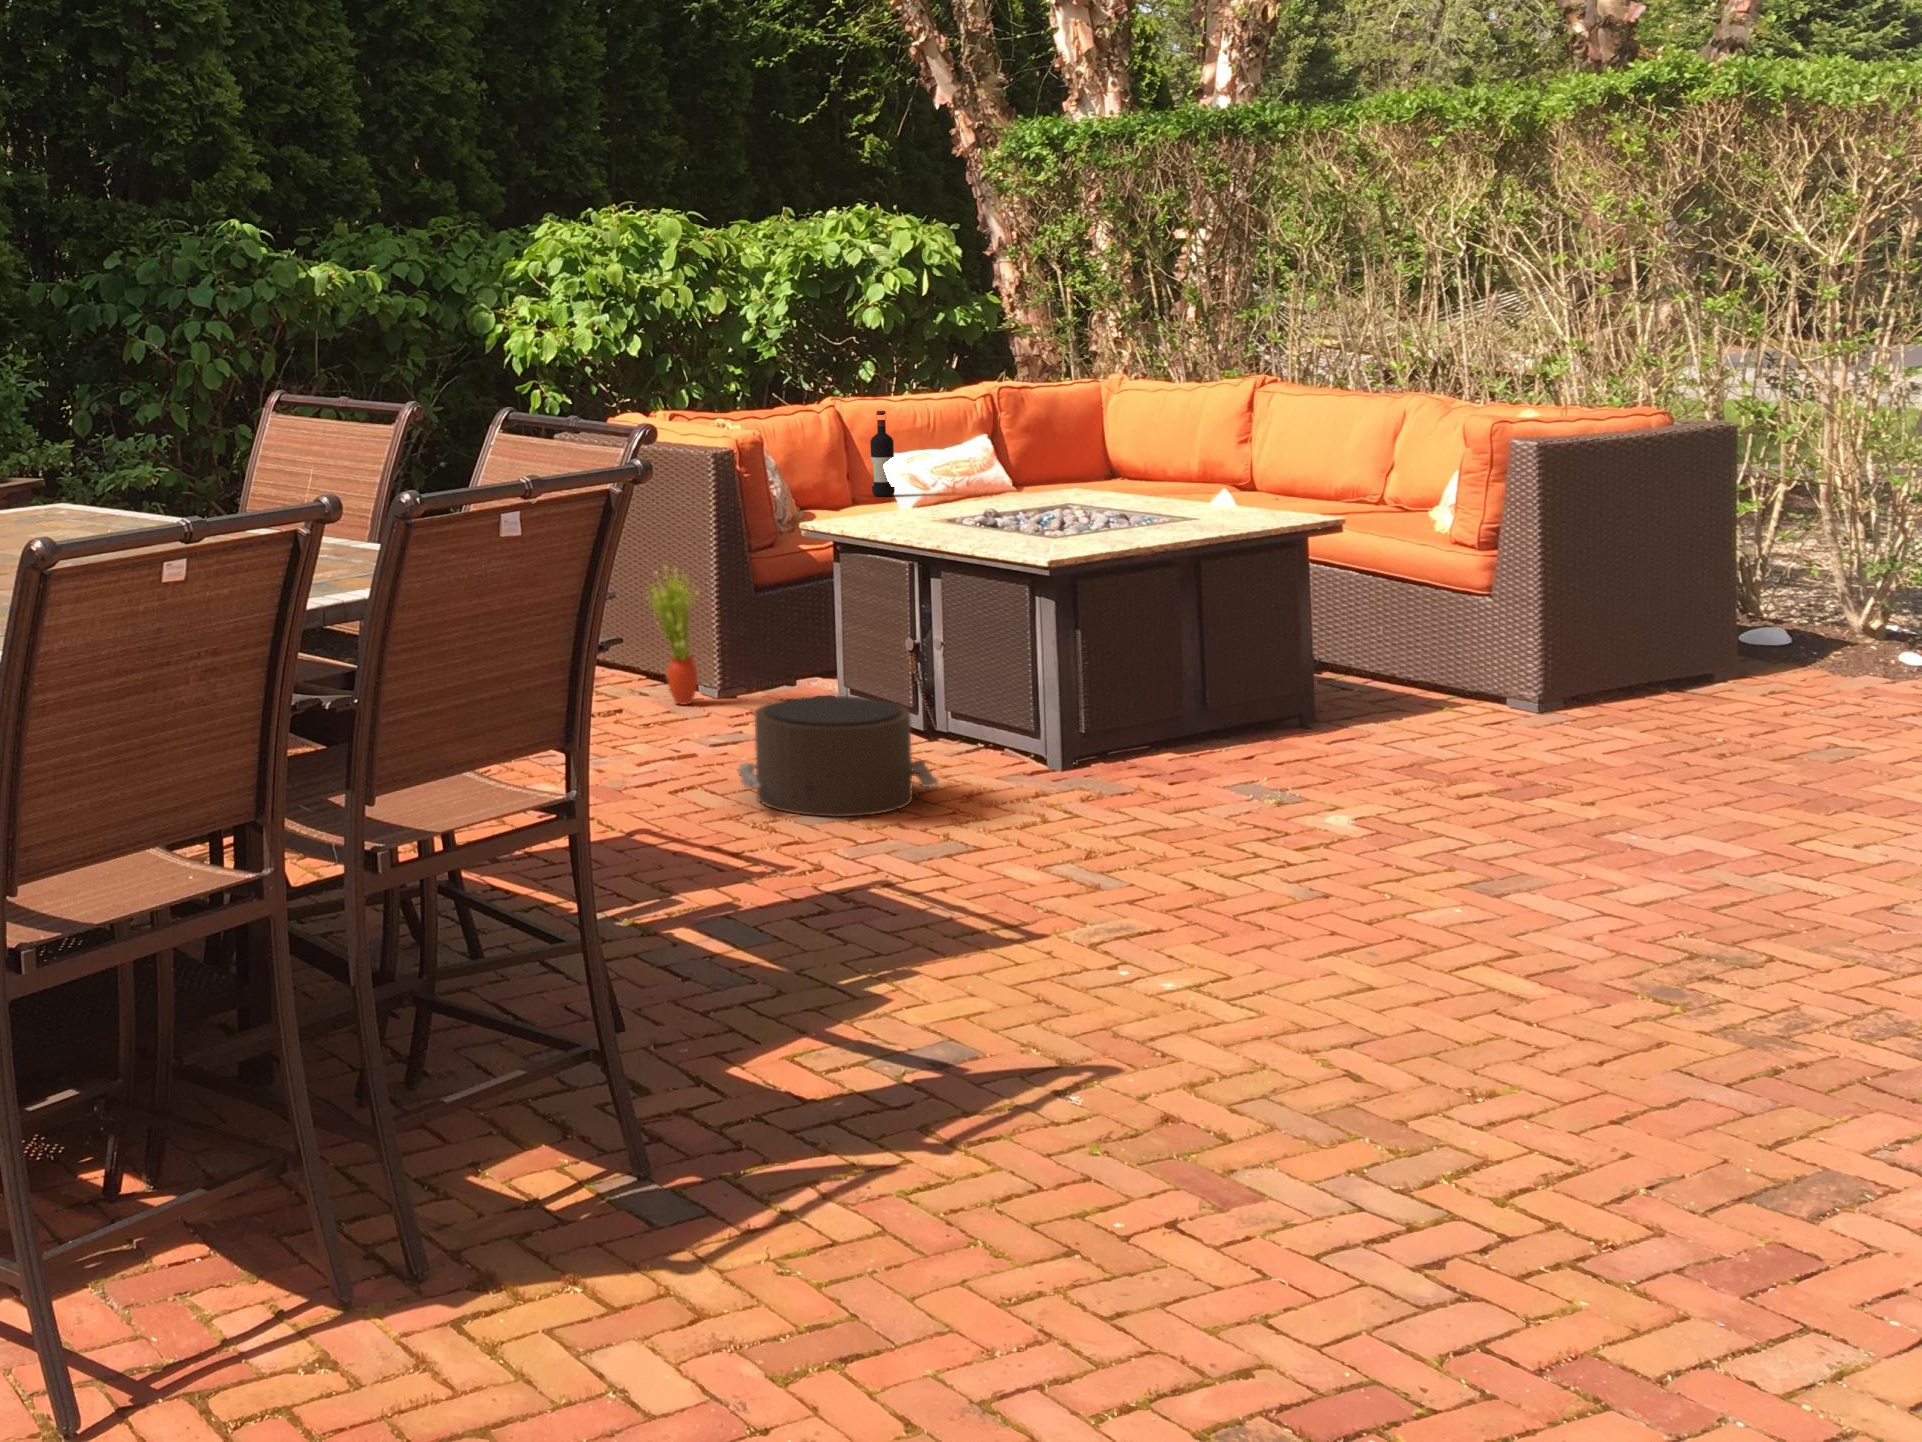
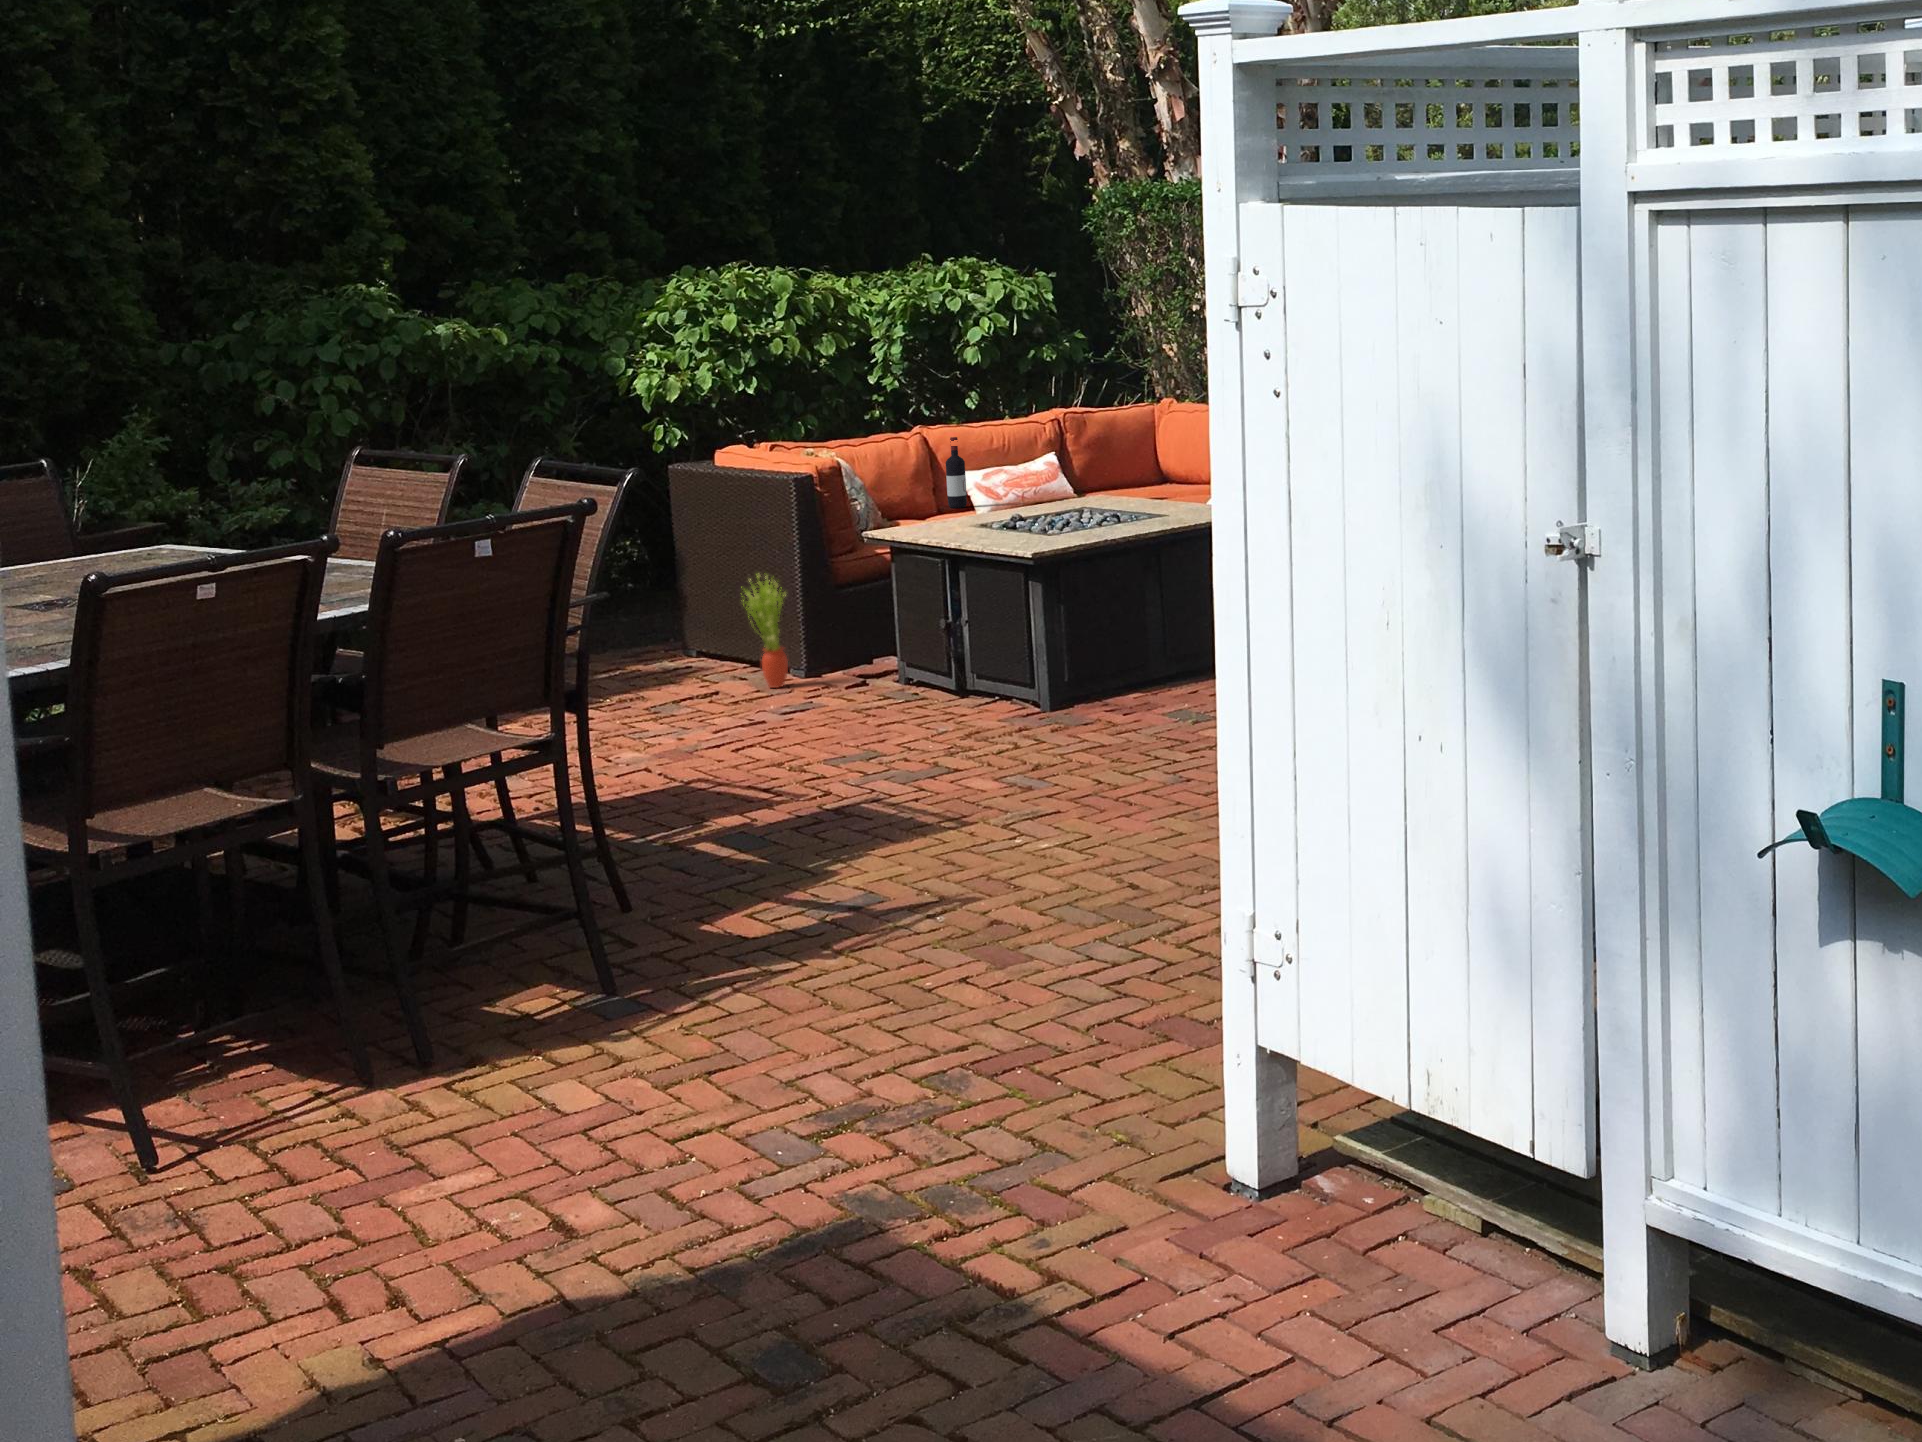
pouf: present [739,696,938,817] -> none [788,669,946,761]

